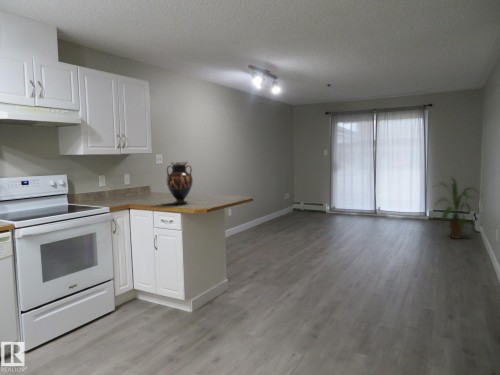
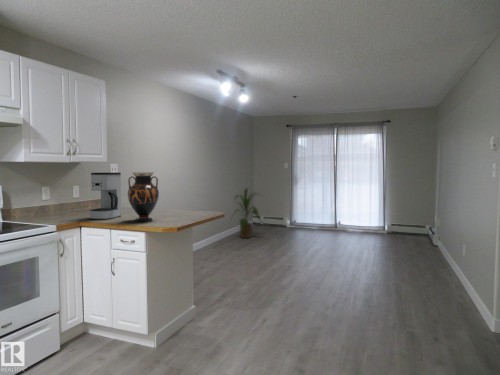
coffee maker: none [136,162,163,203] -> present [89,173,121,220]
house plant: present [441,179,469,238] -> present [235,189,259,238]

